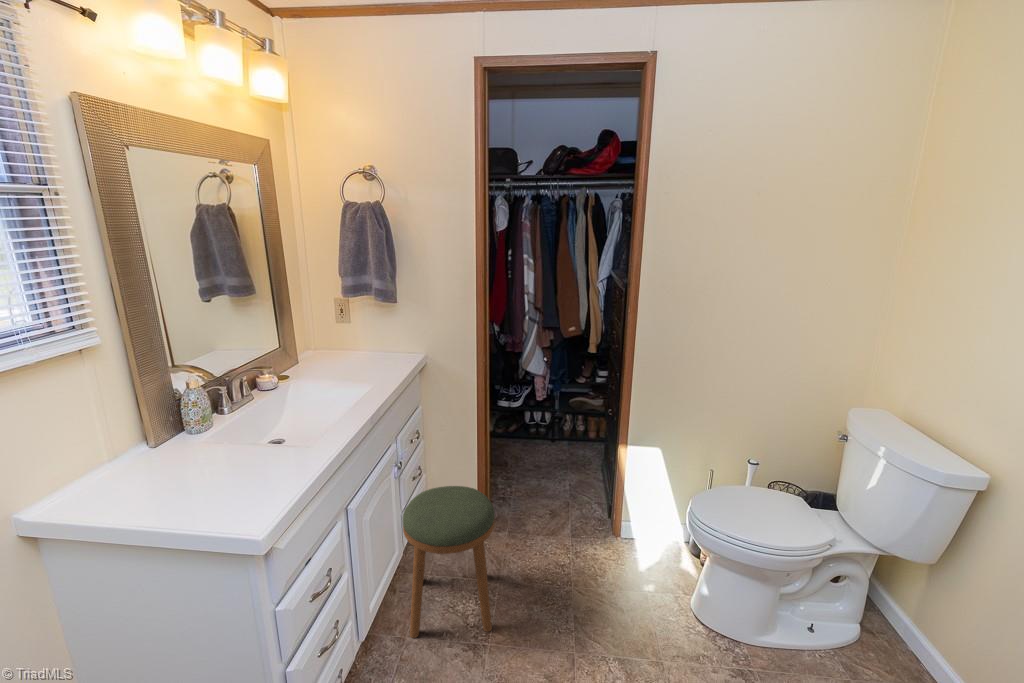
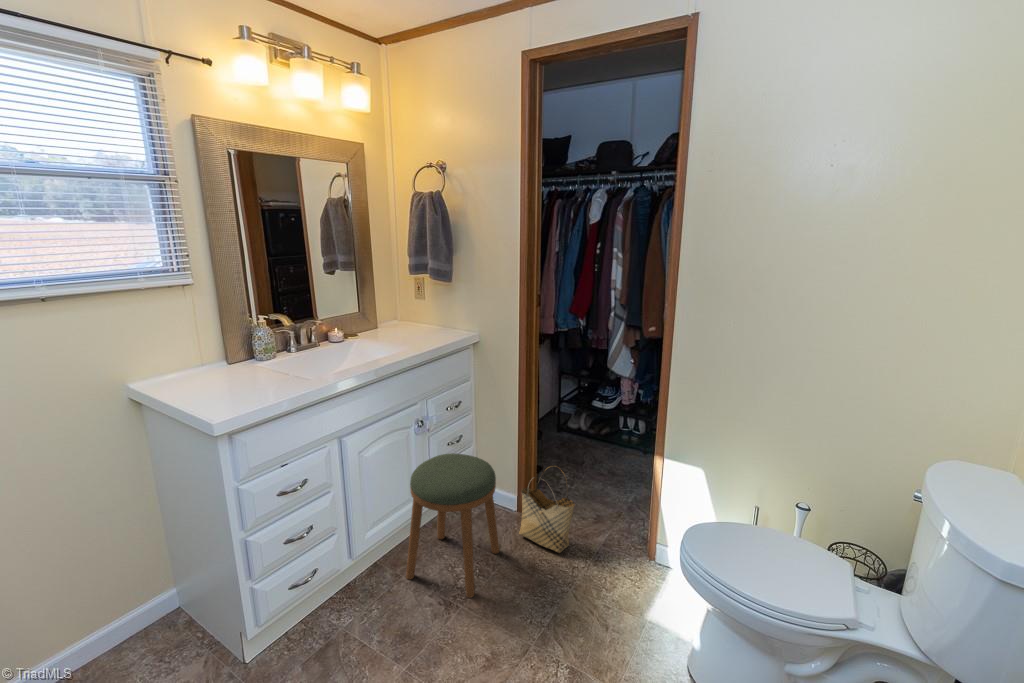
woven basket: none [493,475,551,558] -> present [519,466,575,553]

